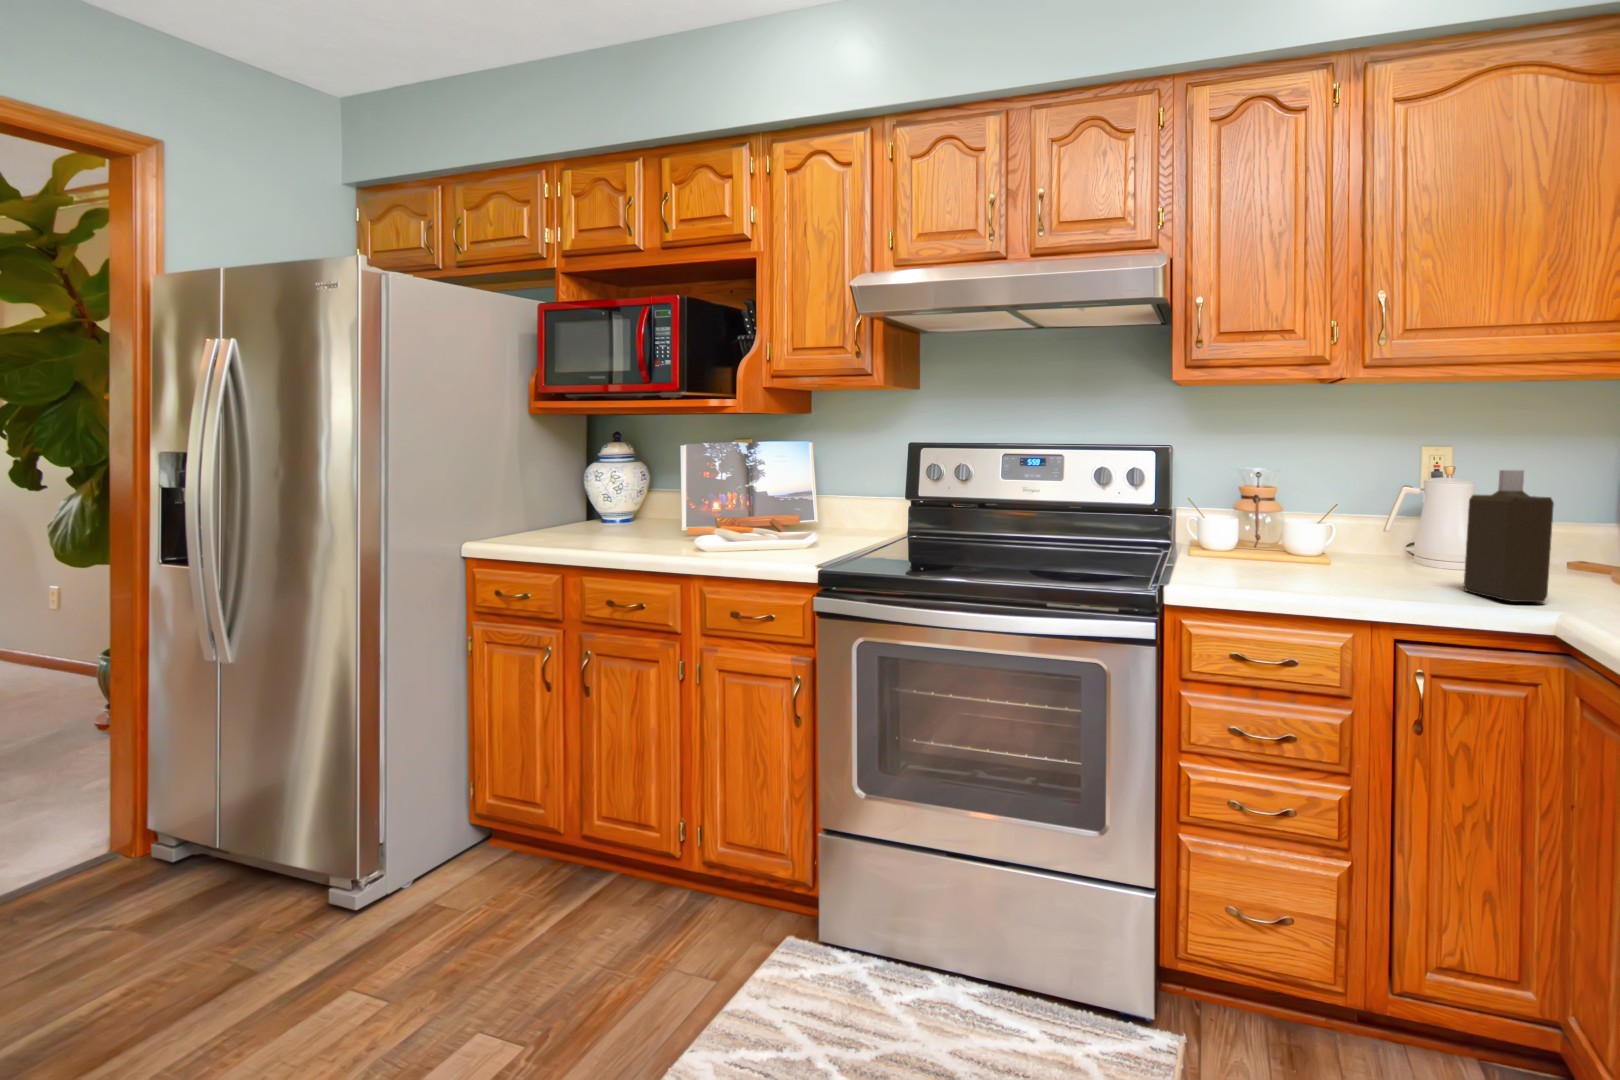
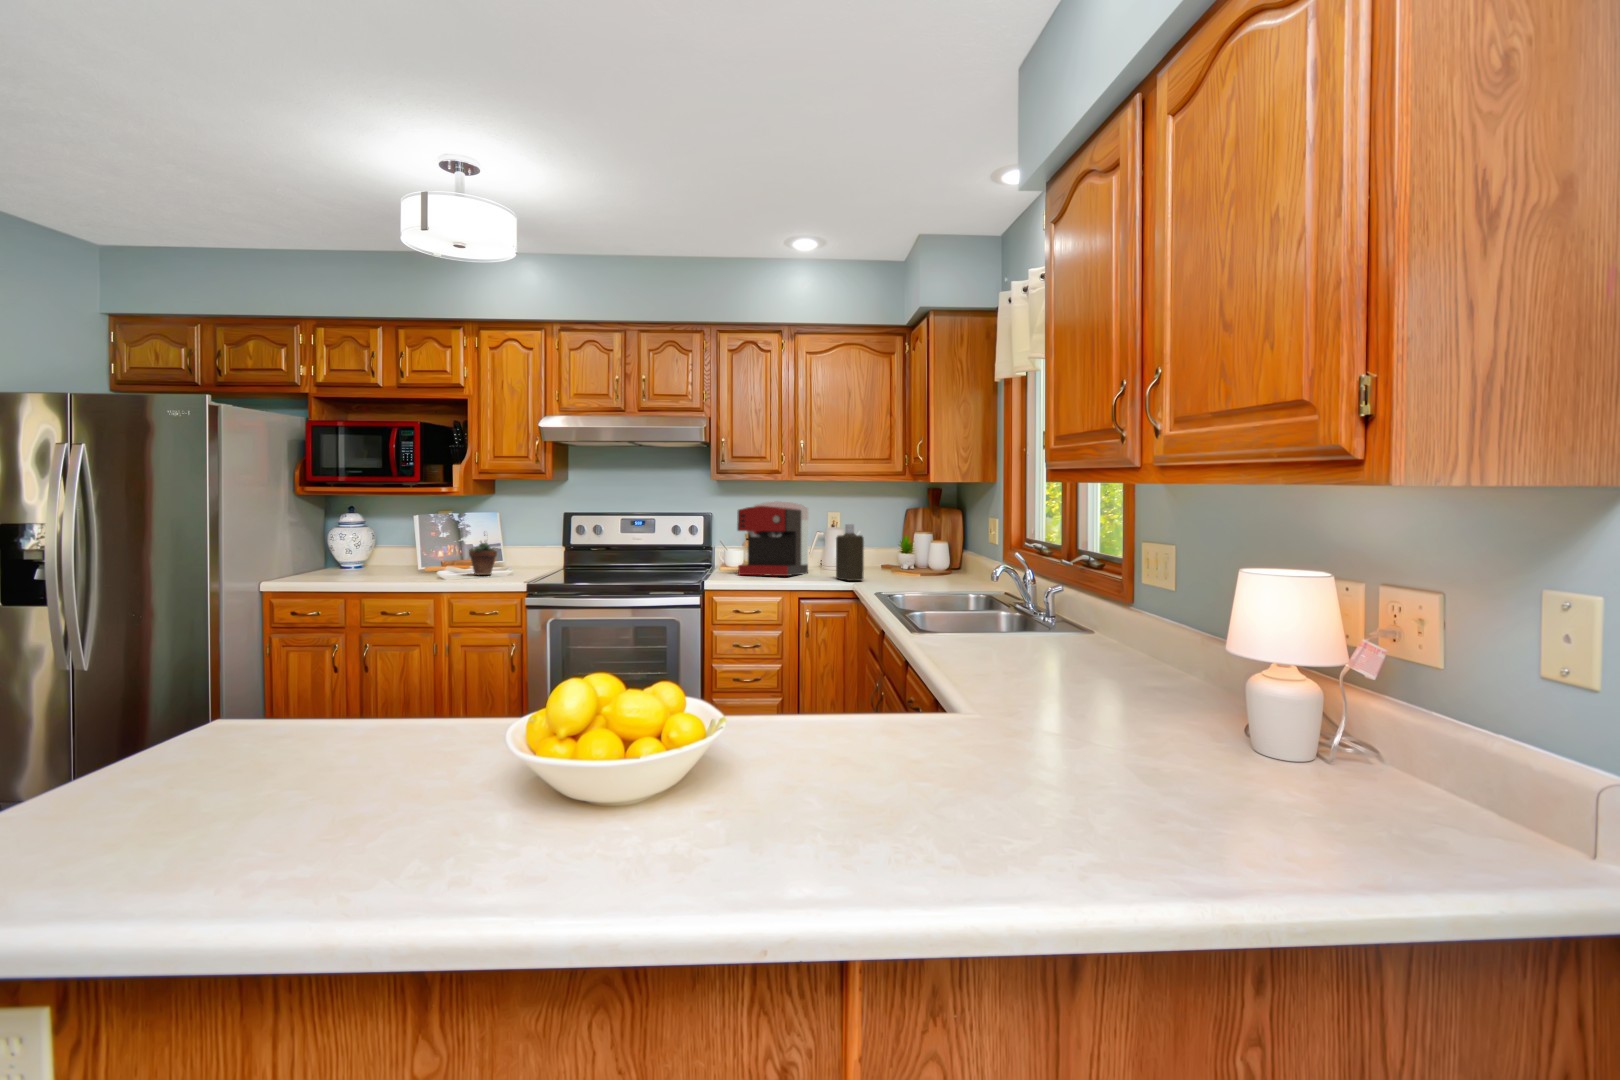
coffee maker: none [1226,420,1385,577] -> present [737,501,808,576]
succulent plant: none [744,477,789,551] -> present [469,535,497,575]

